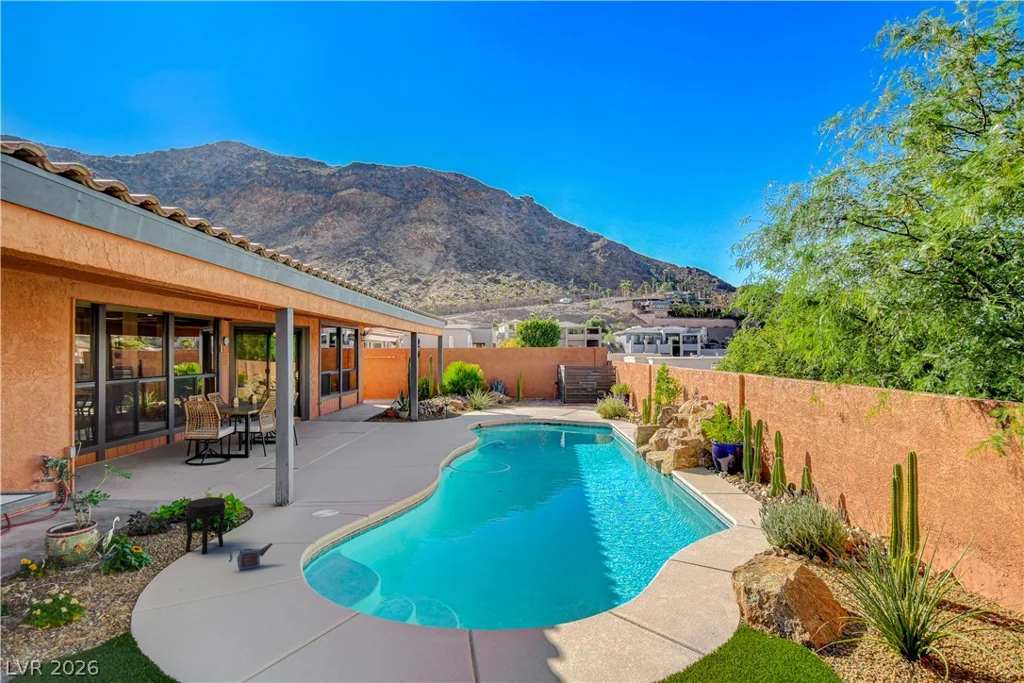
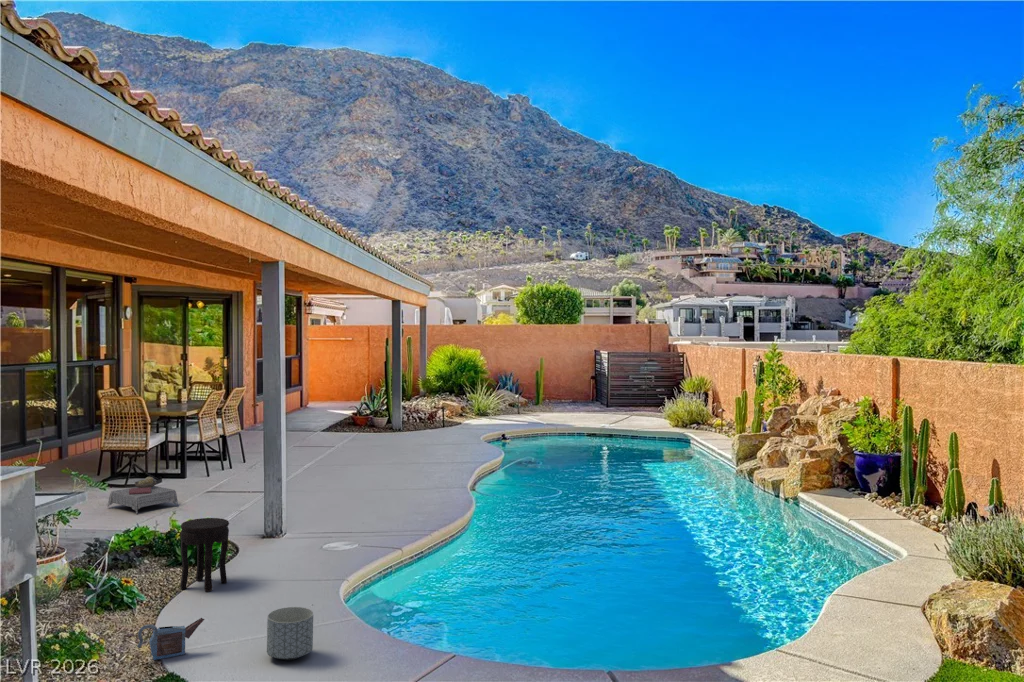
ottoman: none [179,459,230,486] -> present [108,477,178,514]
watering can: present [229,543,273,570] -> present [137,618,204,660]
planter: none [209,576,249,621] -> present [267,607,313,660]

